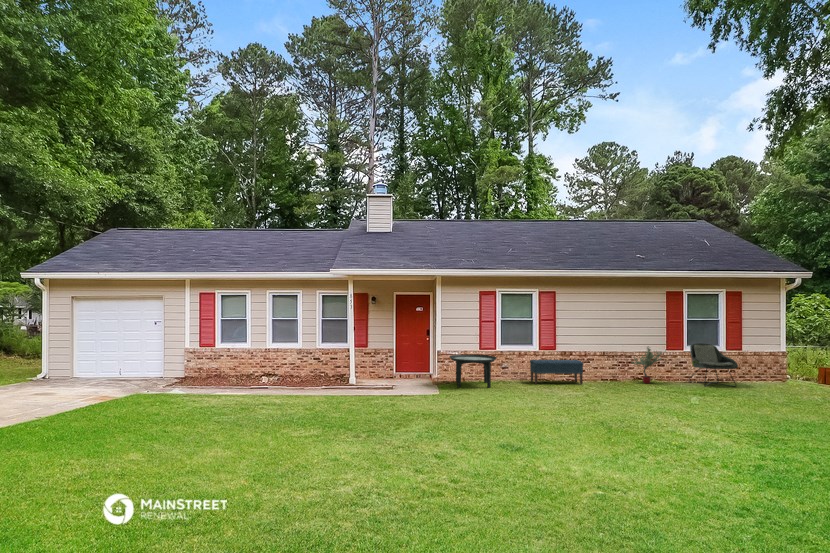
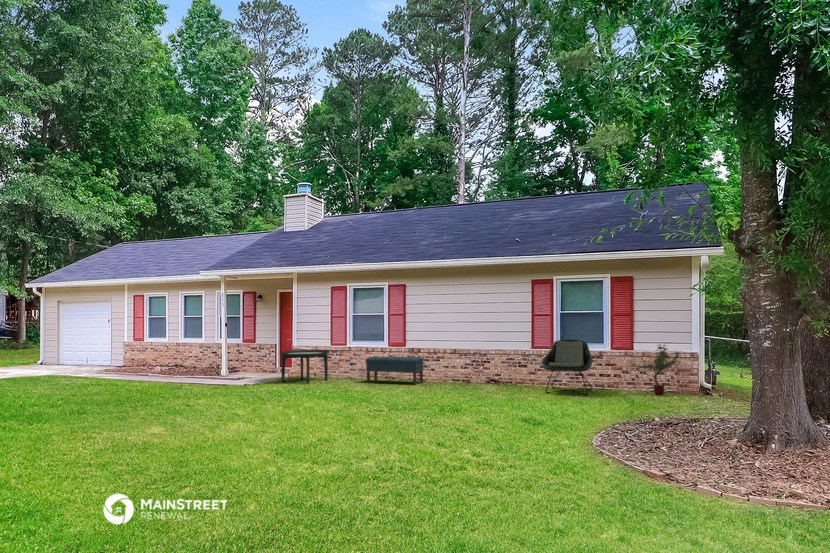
potted tree: present [632,347,662,384] -> present [637,345,680,395]

